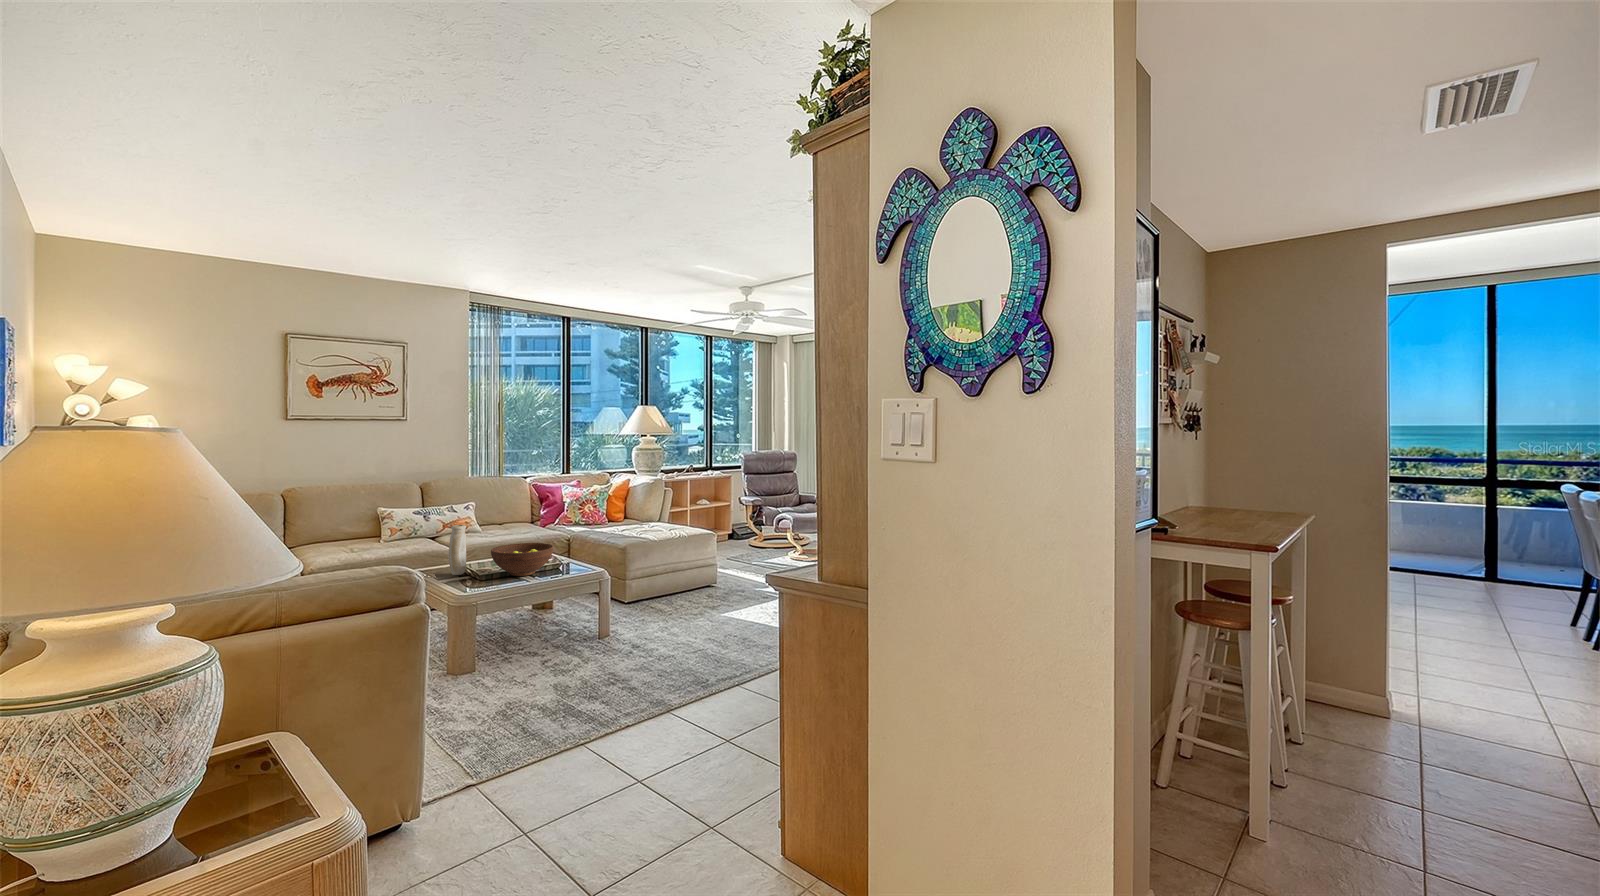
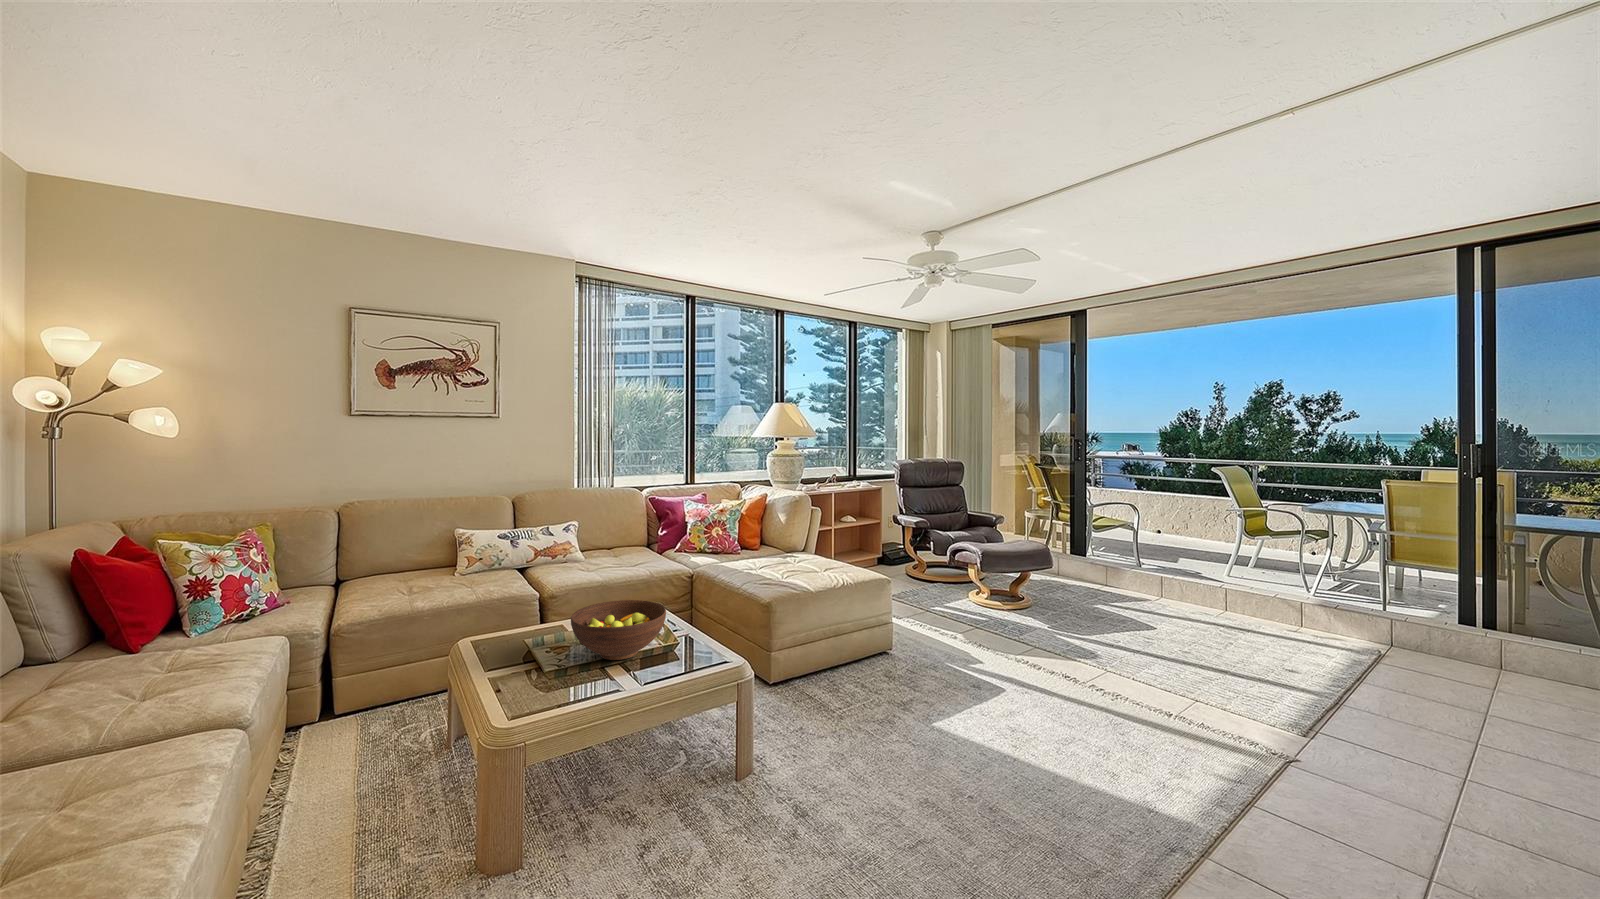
vase: present [449,525,466,575] -> none [512,572,539,651]

